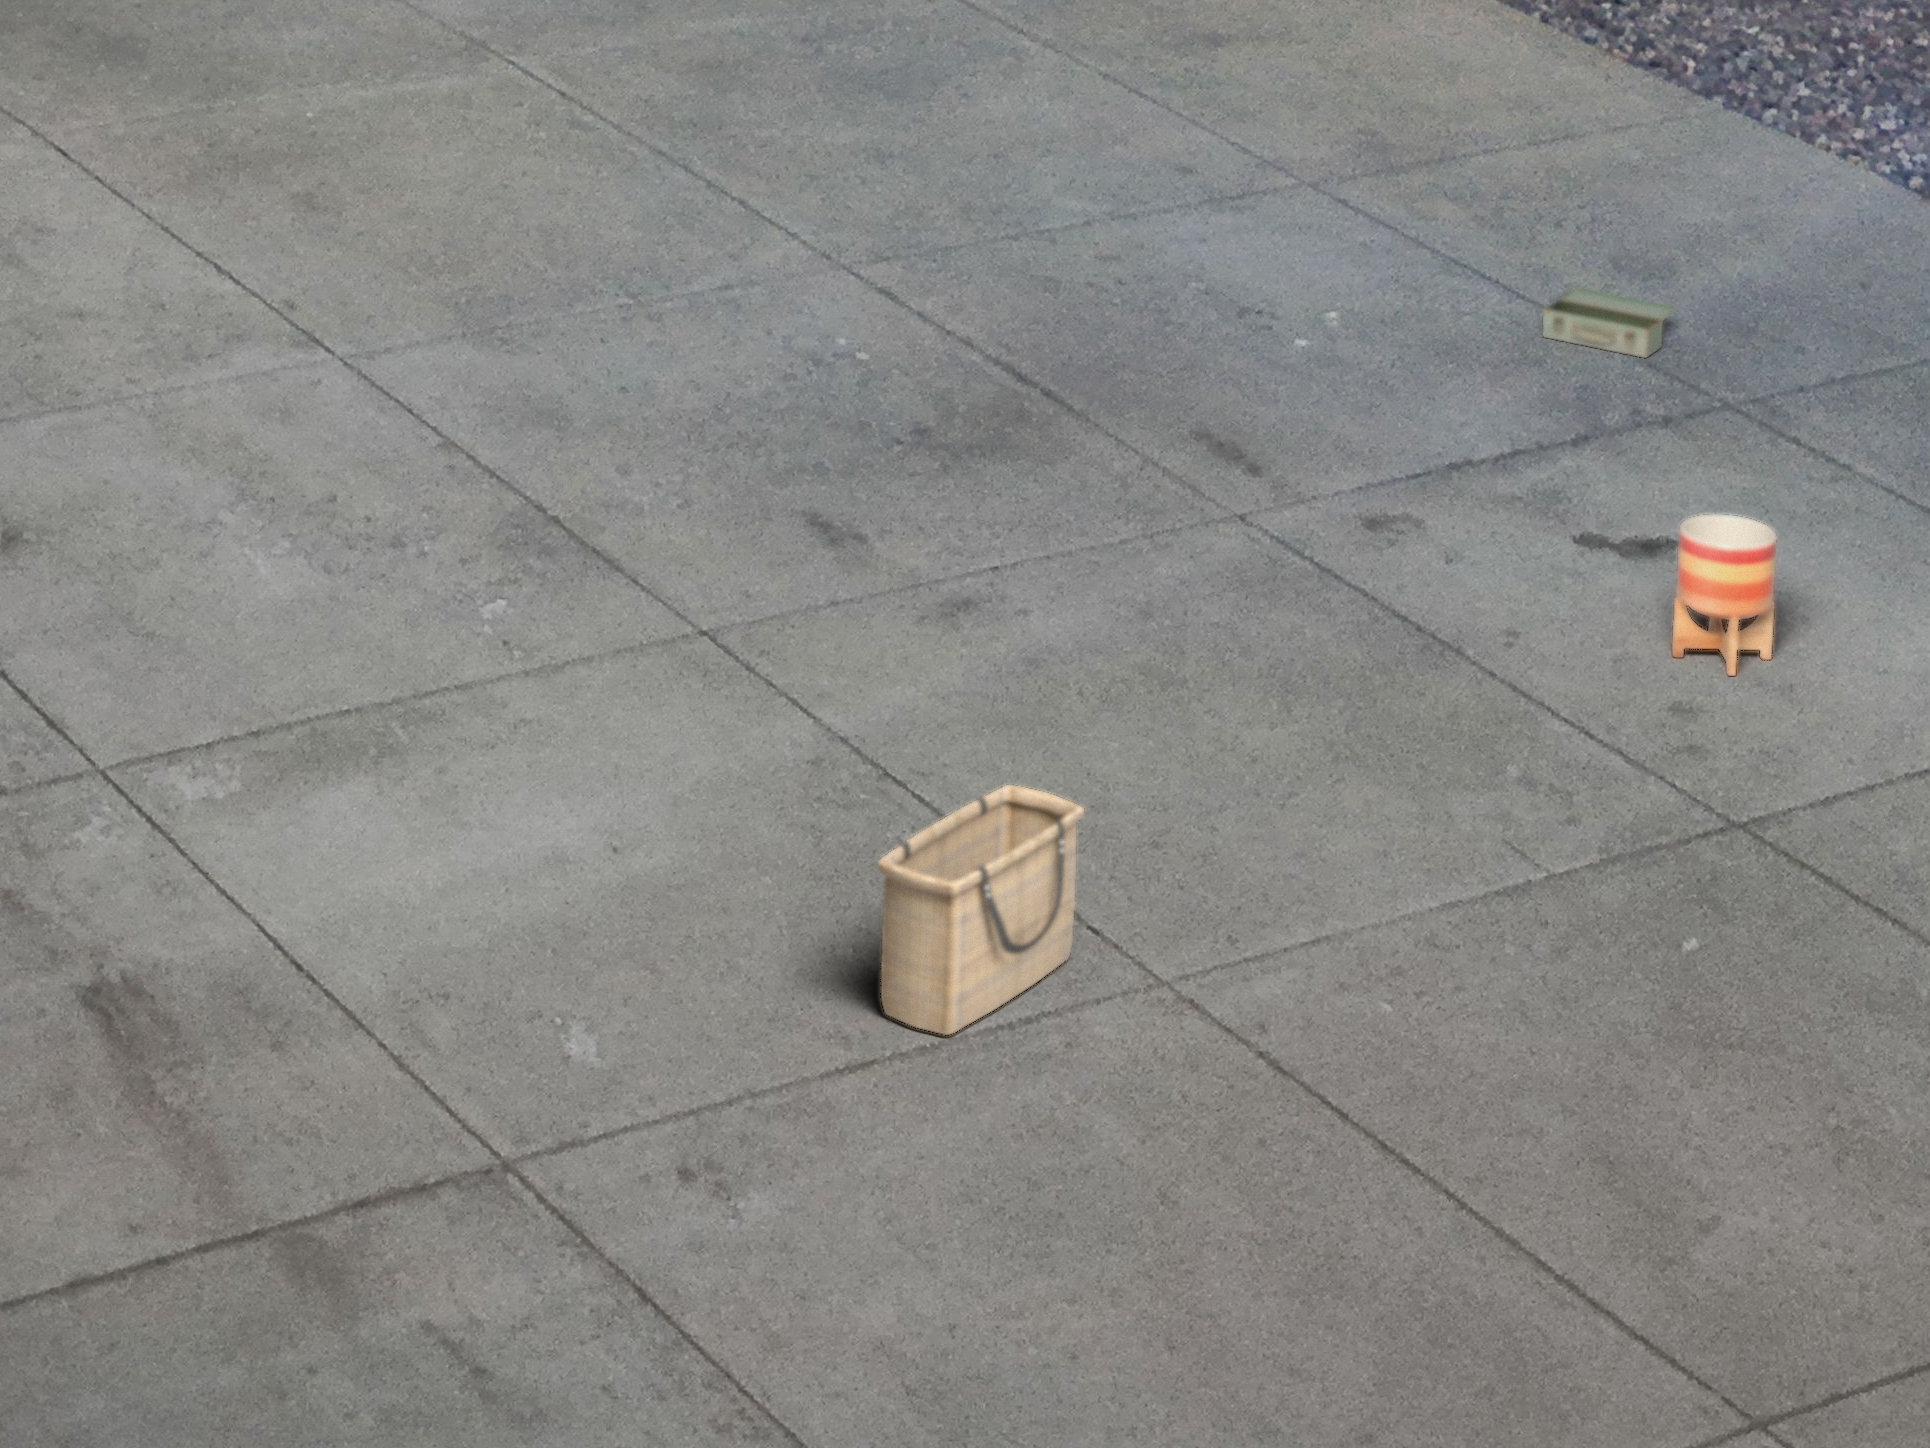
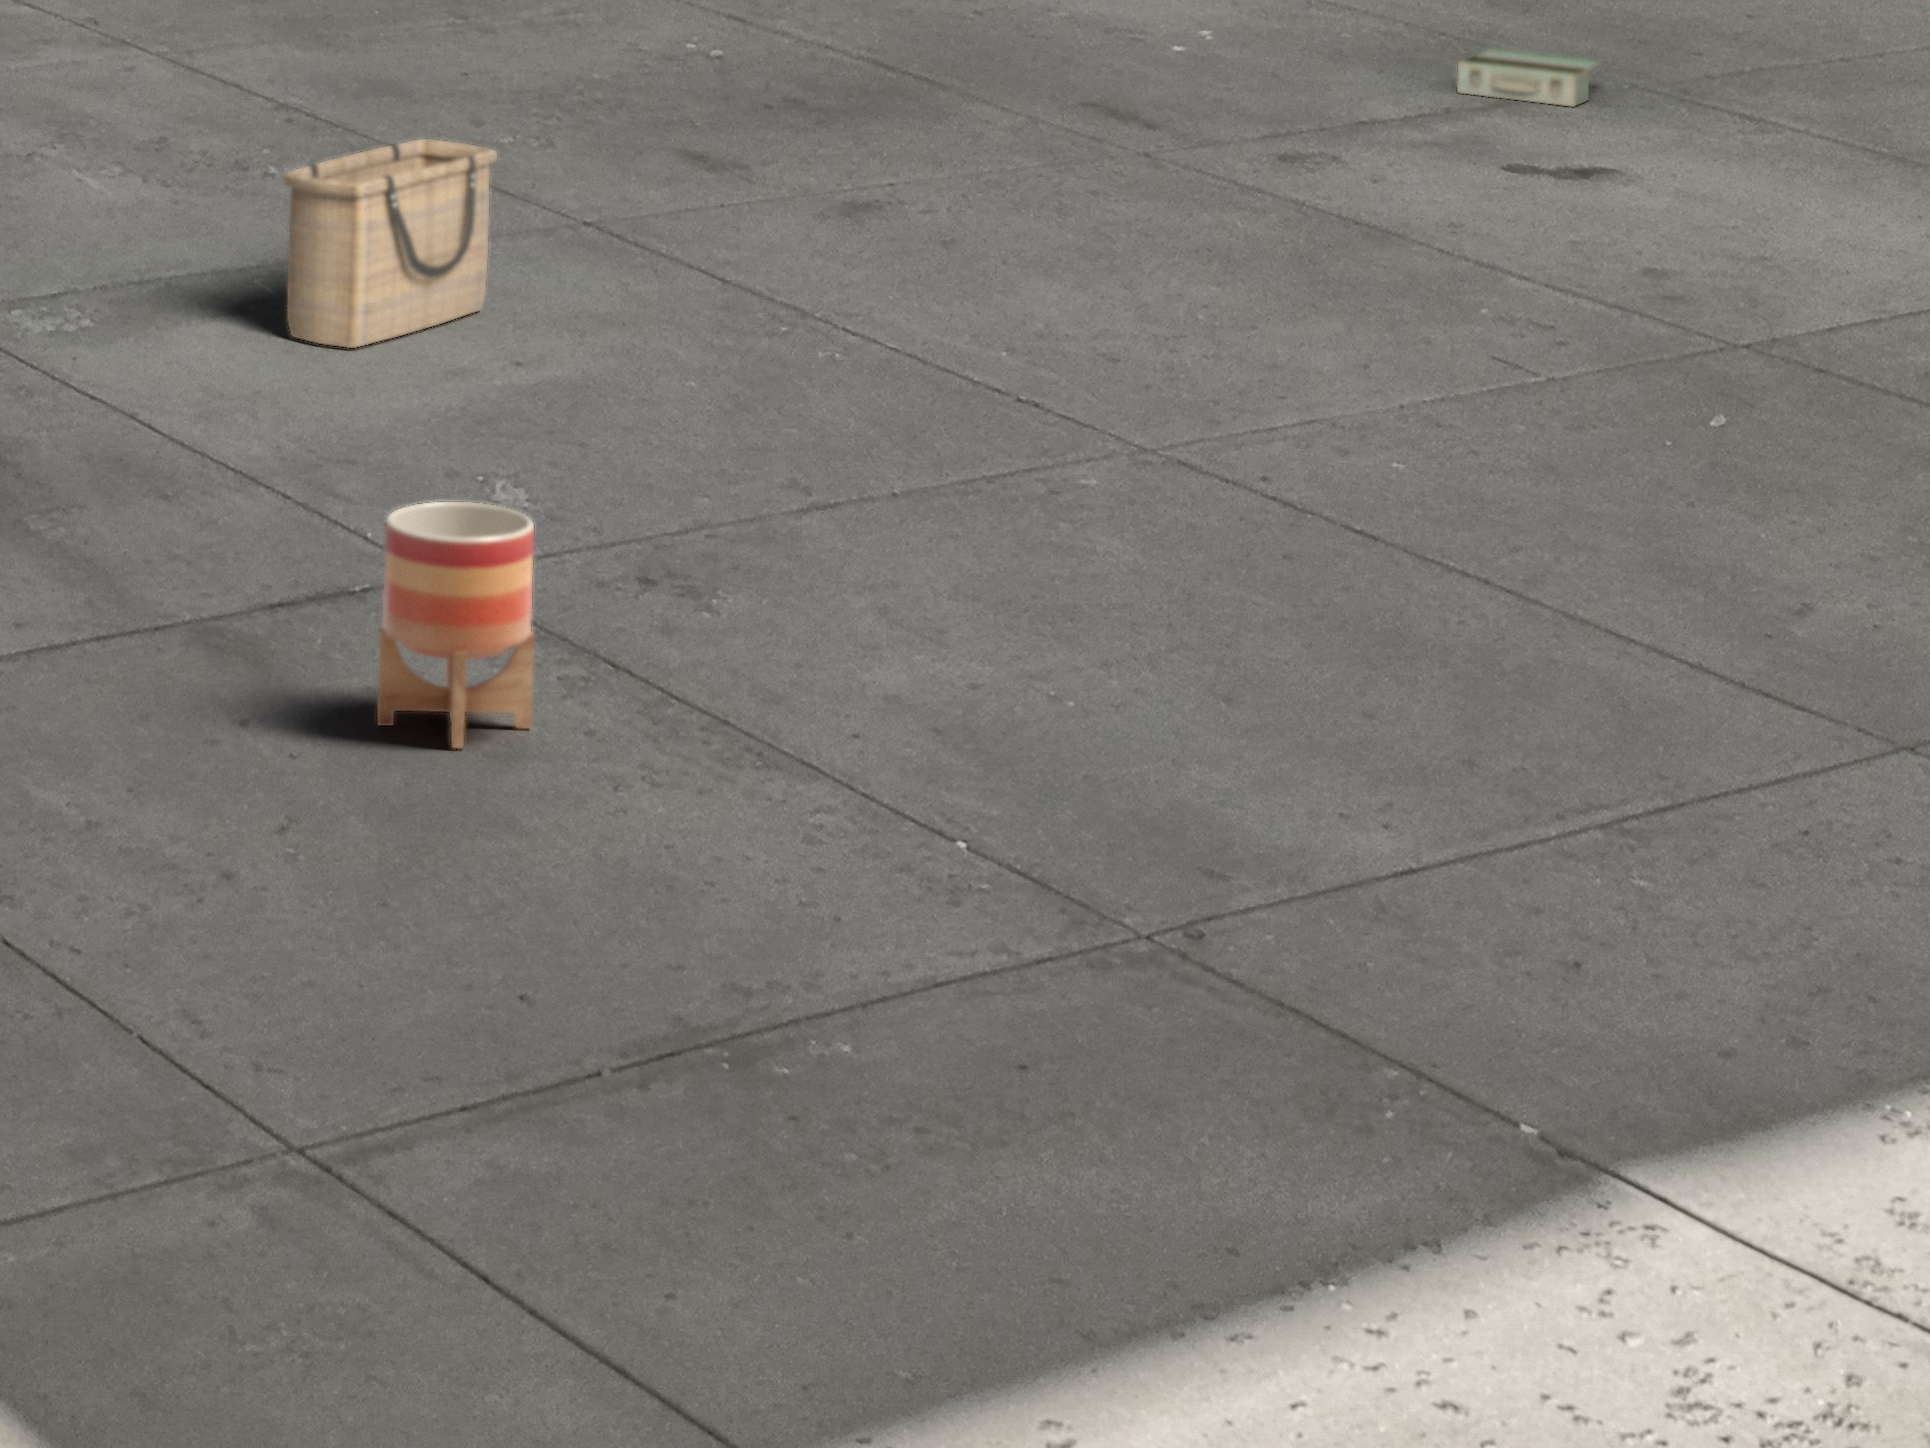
planter: present [1672,515,1776,676] -> present [377,502,534,748]
basket: present [878,785,1084,1035] -> present [283,139,497,348]

